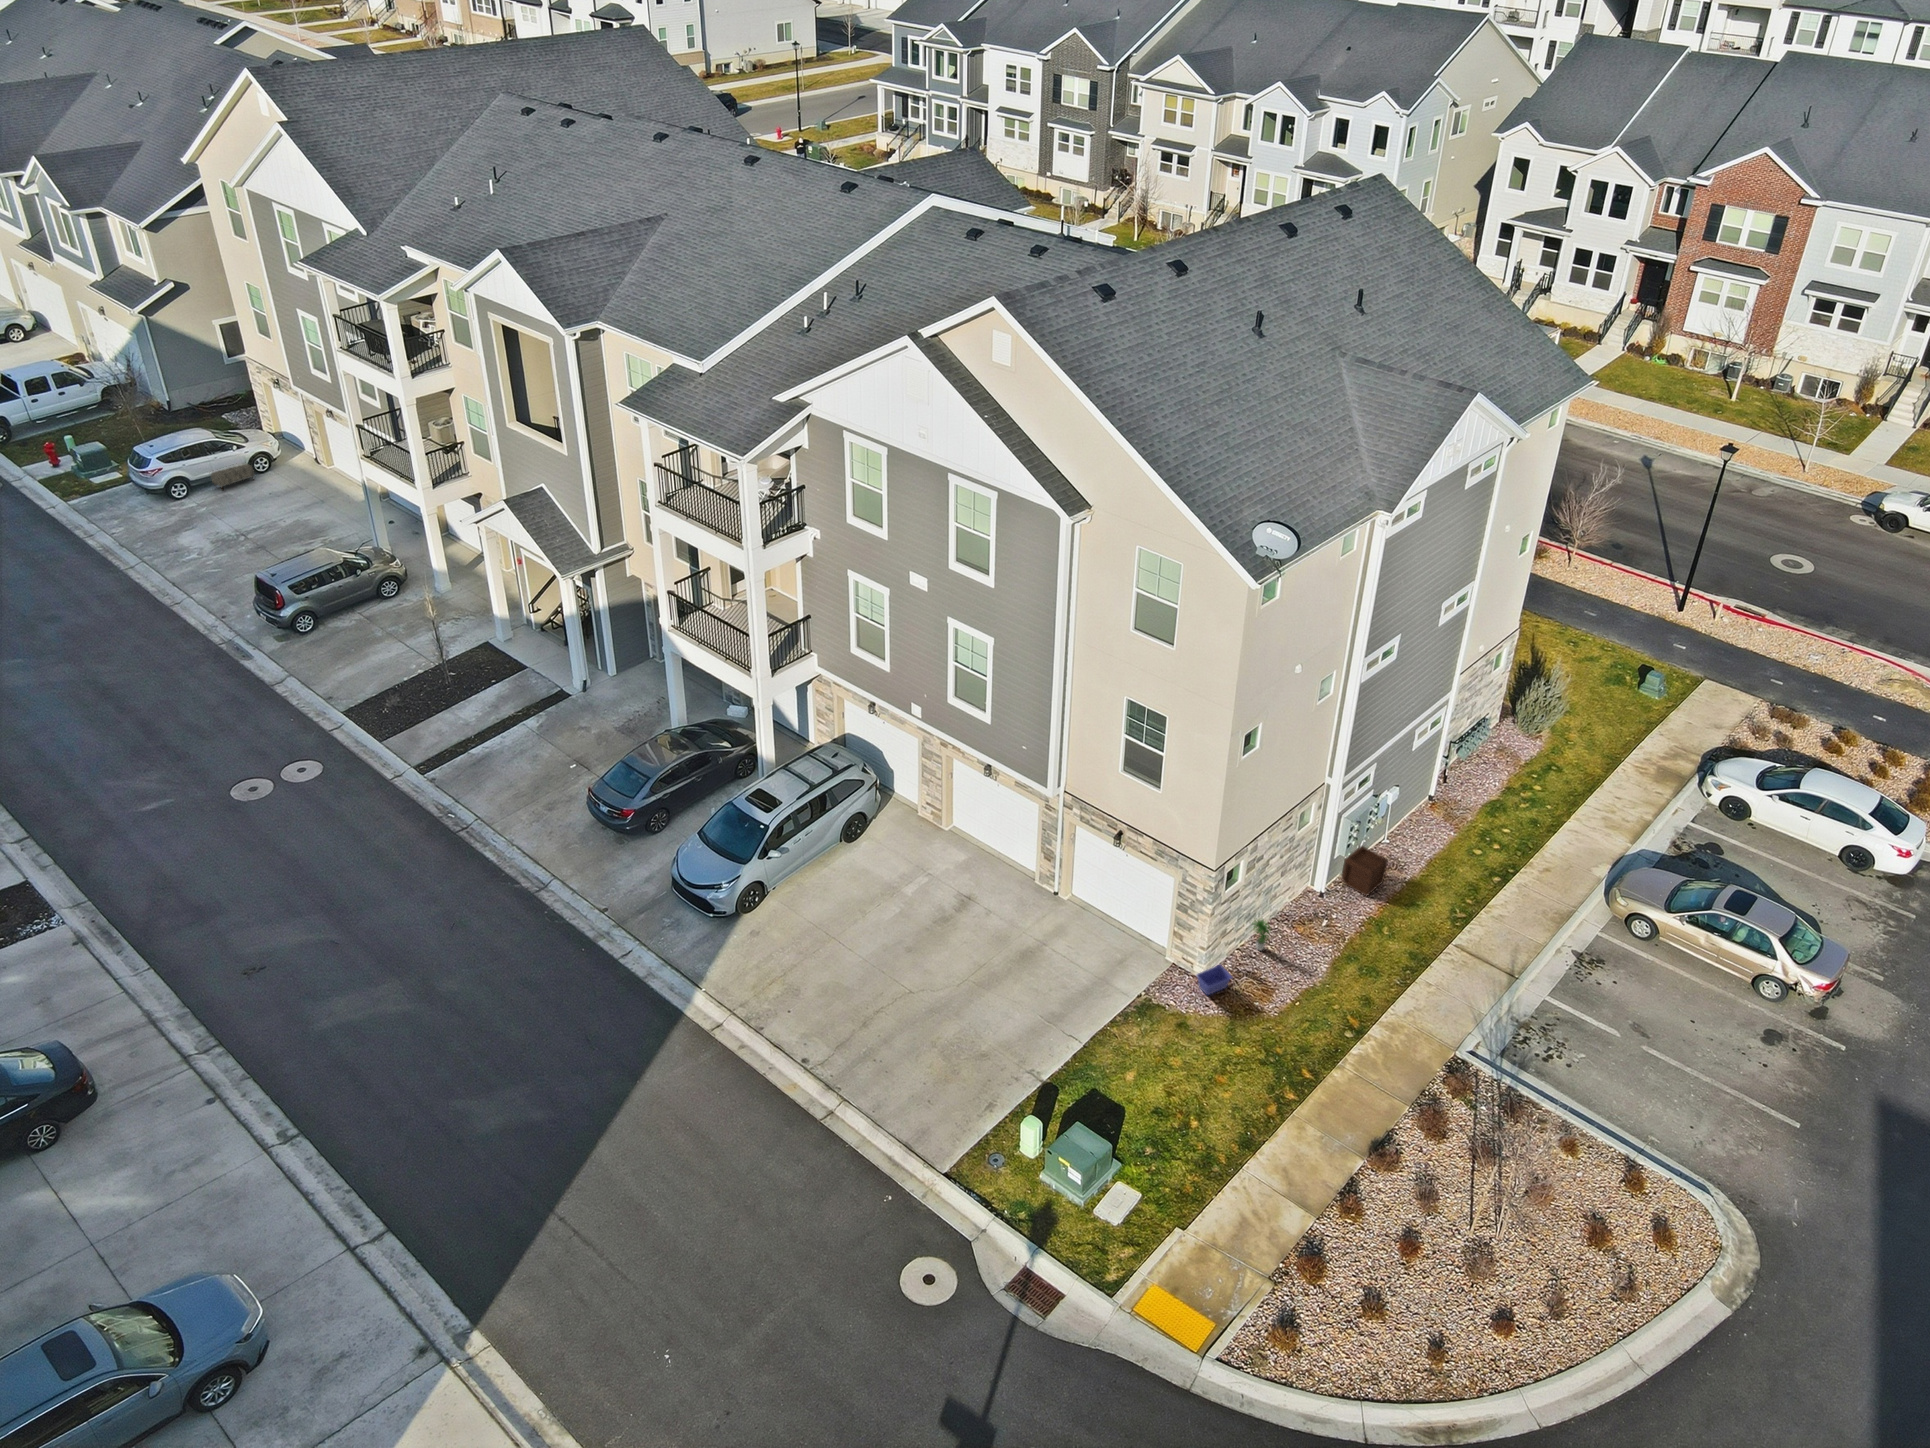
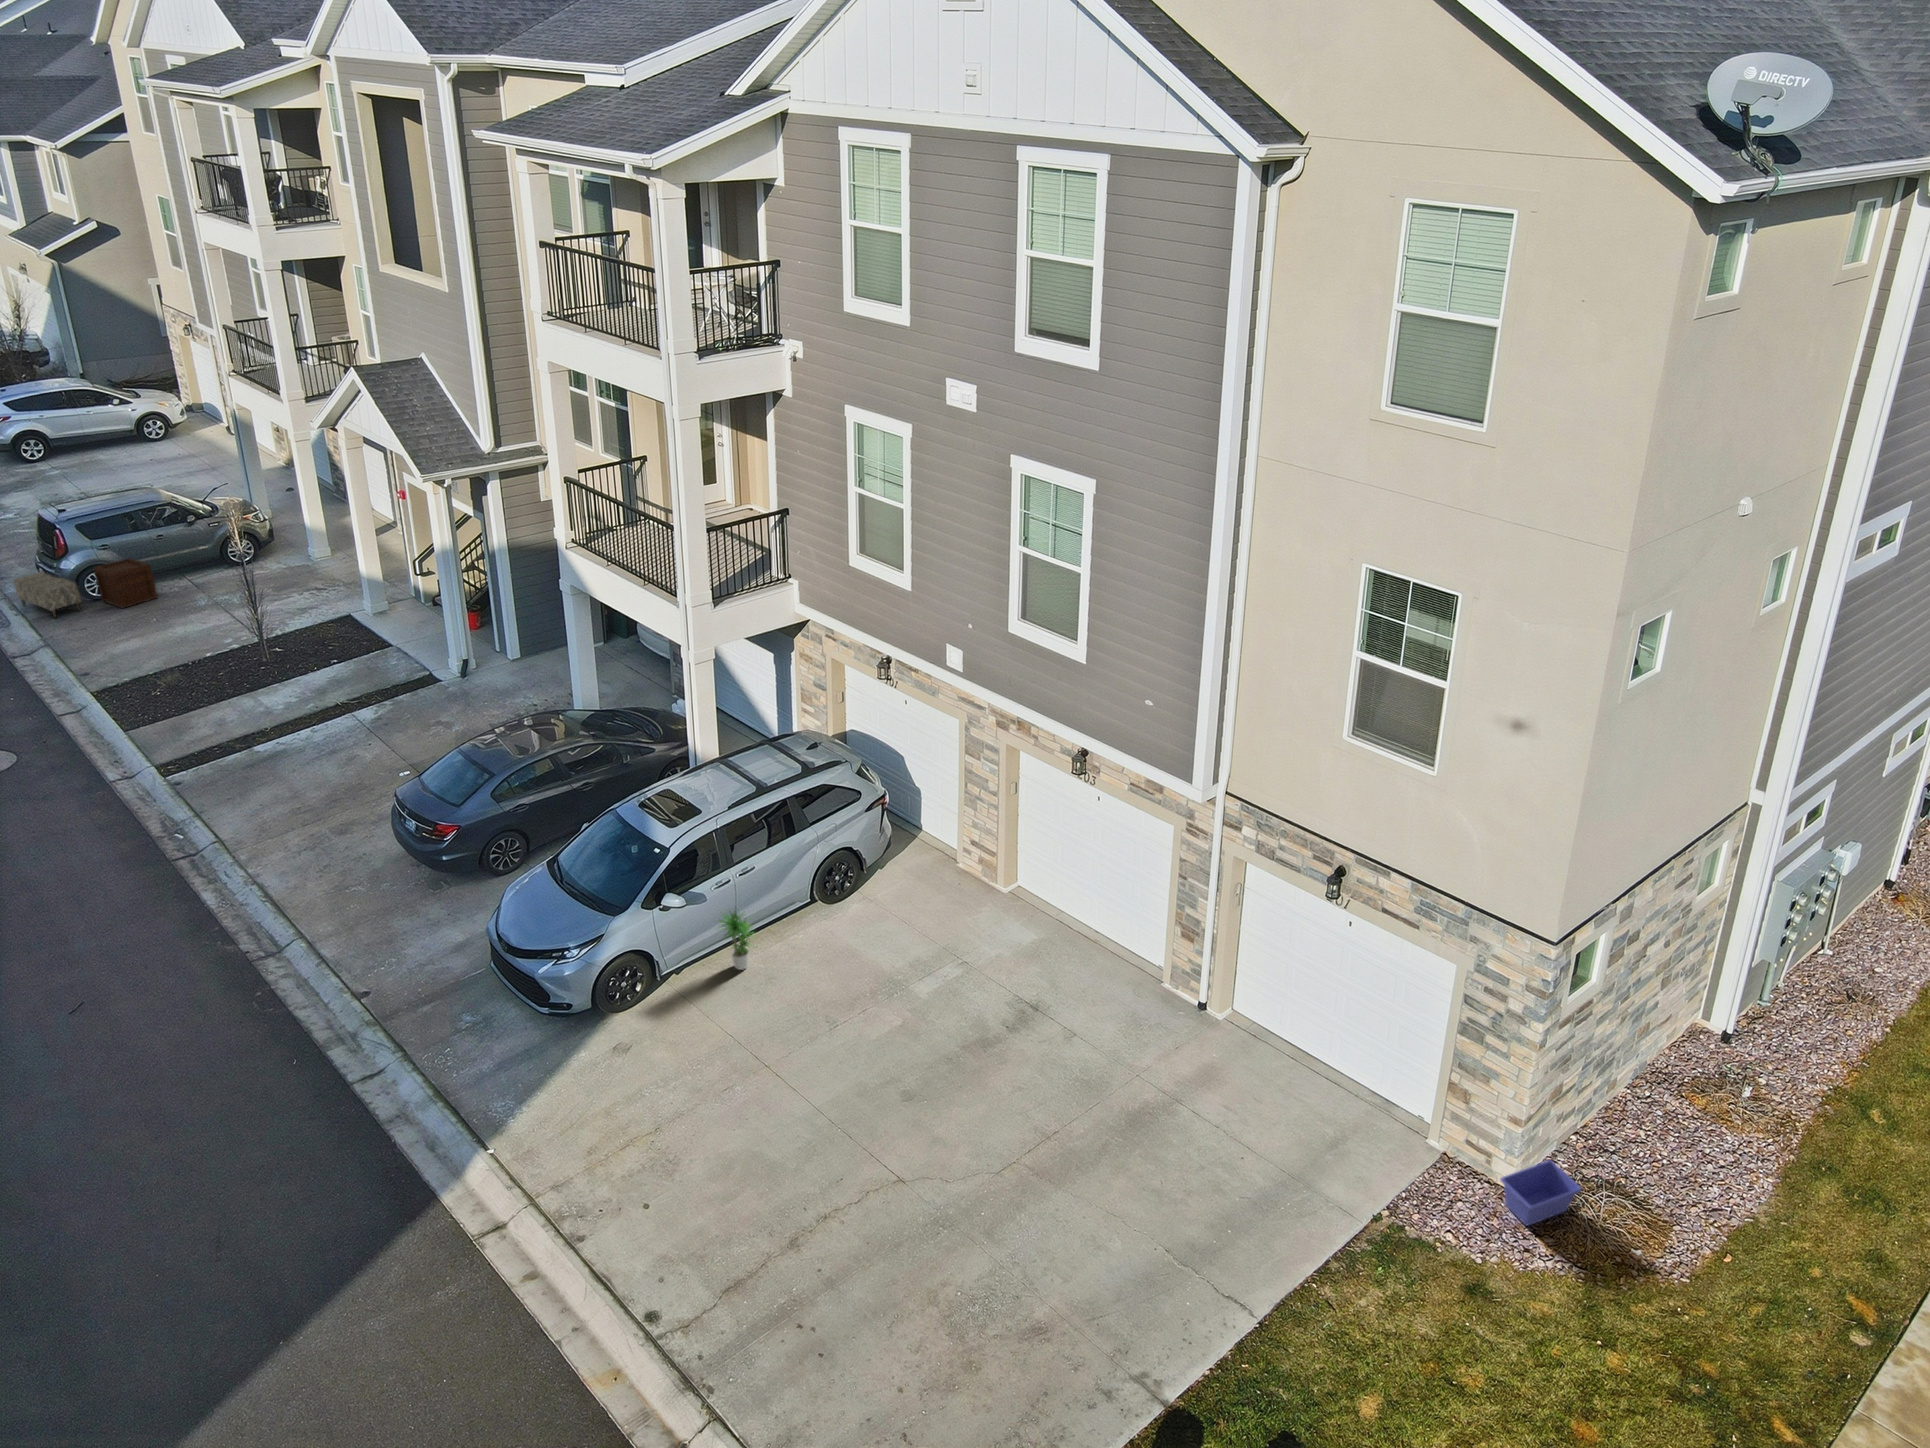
bench: present [211,464,255,489] -> present [13,572,81,618]
wooden crate: present [1340,846,1388,896] -> present [93,558,158,608]
potted plant: present [1252,919,1269,950] -> present [720,909,751,970]

